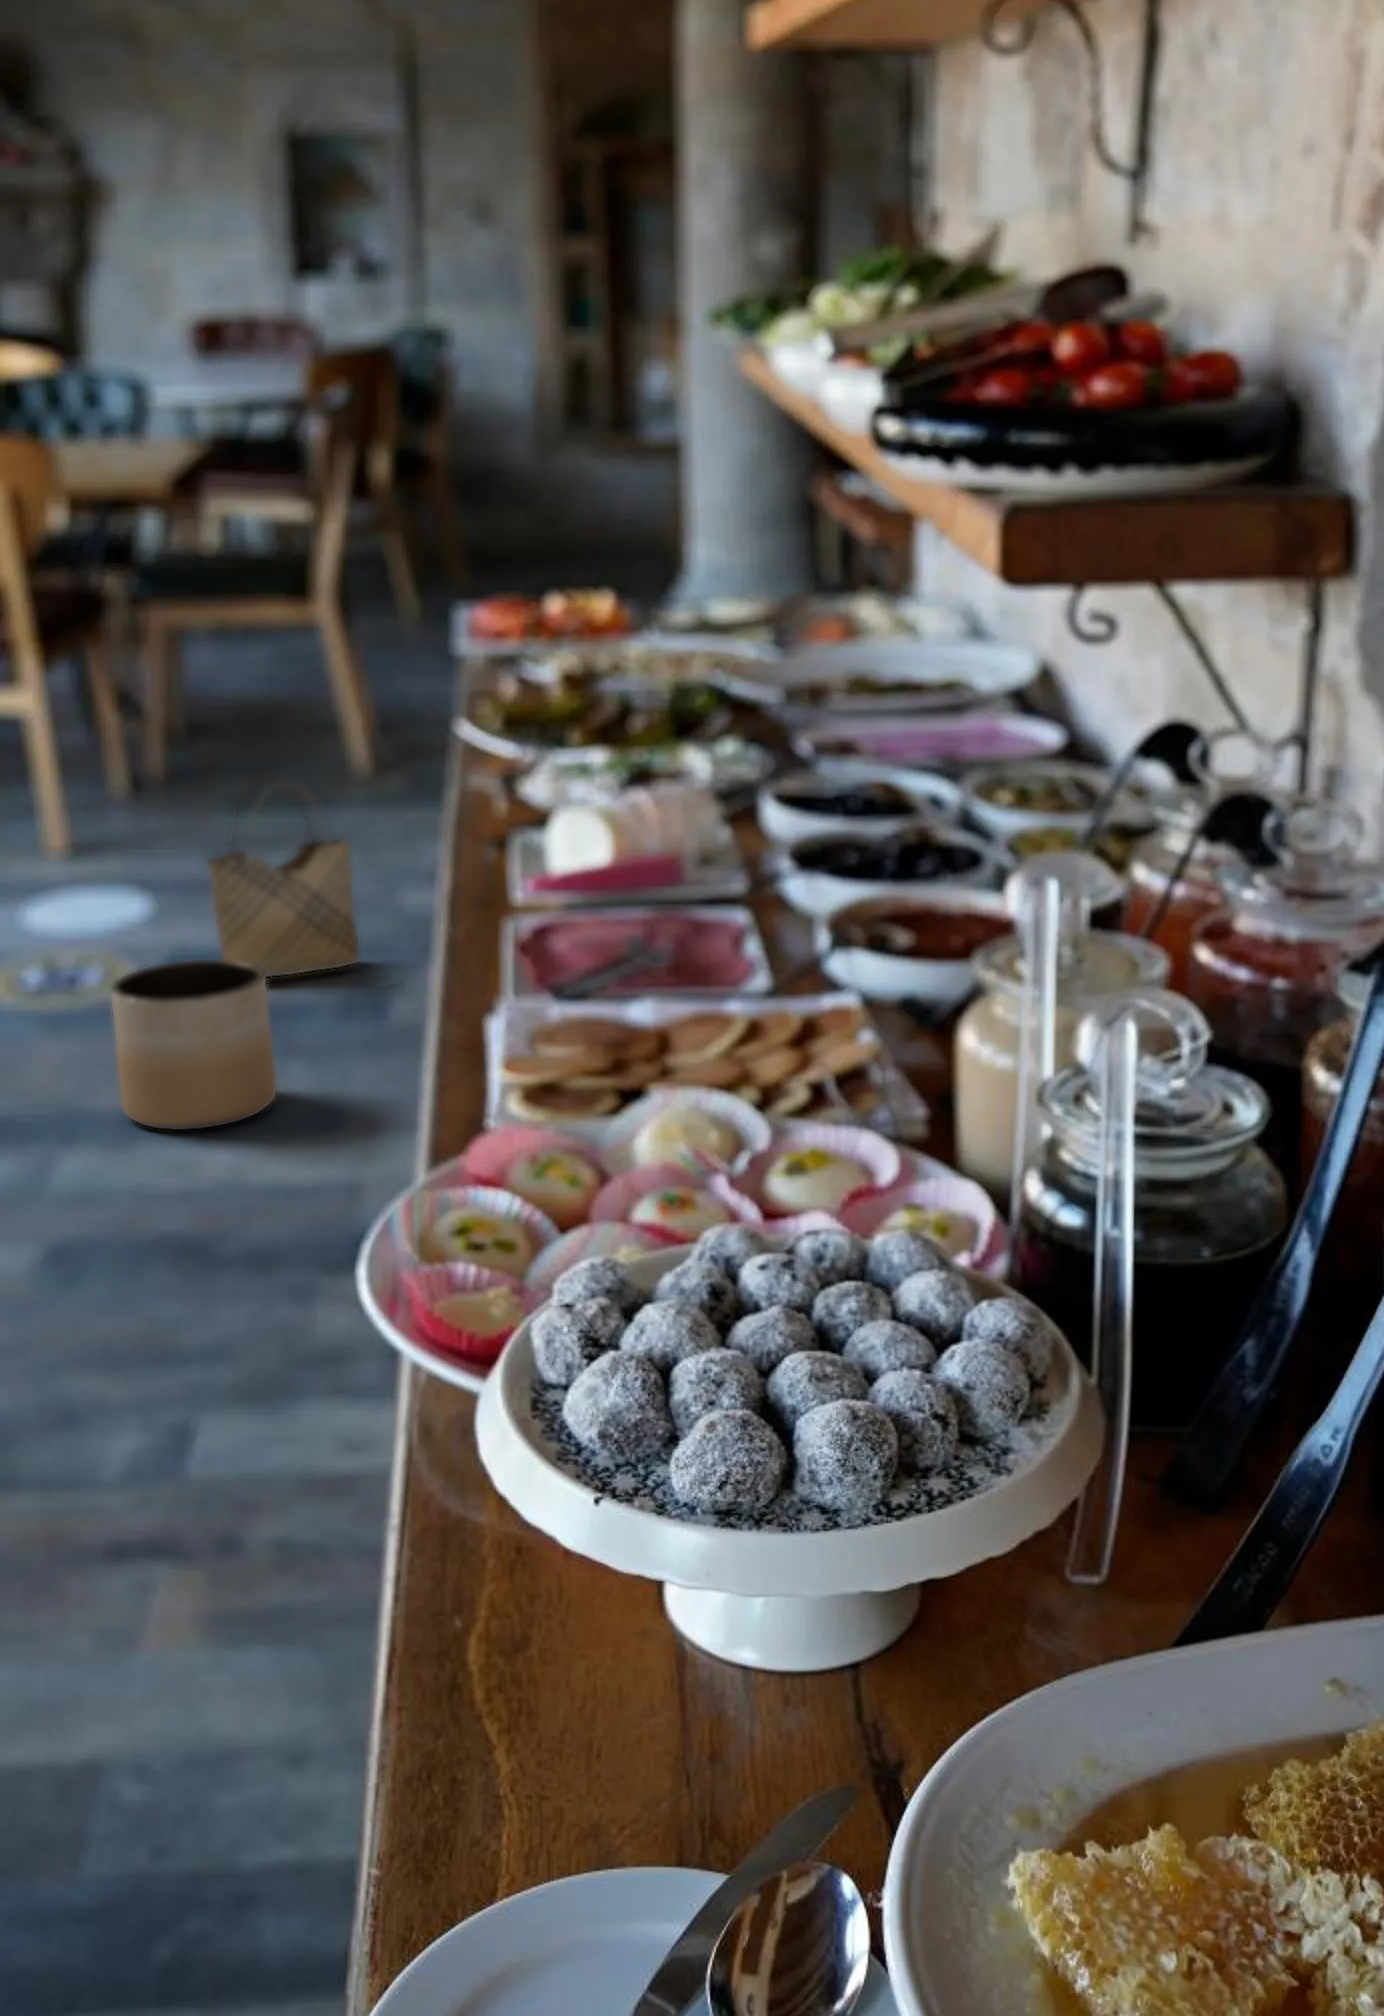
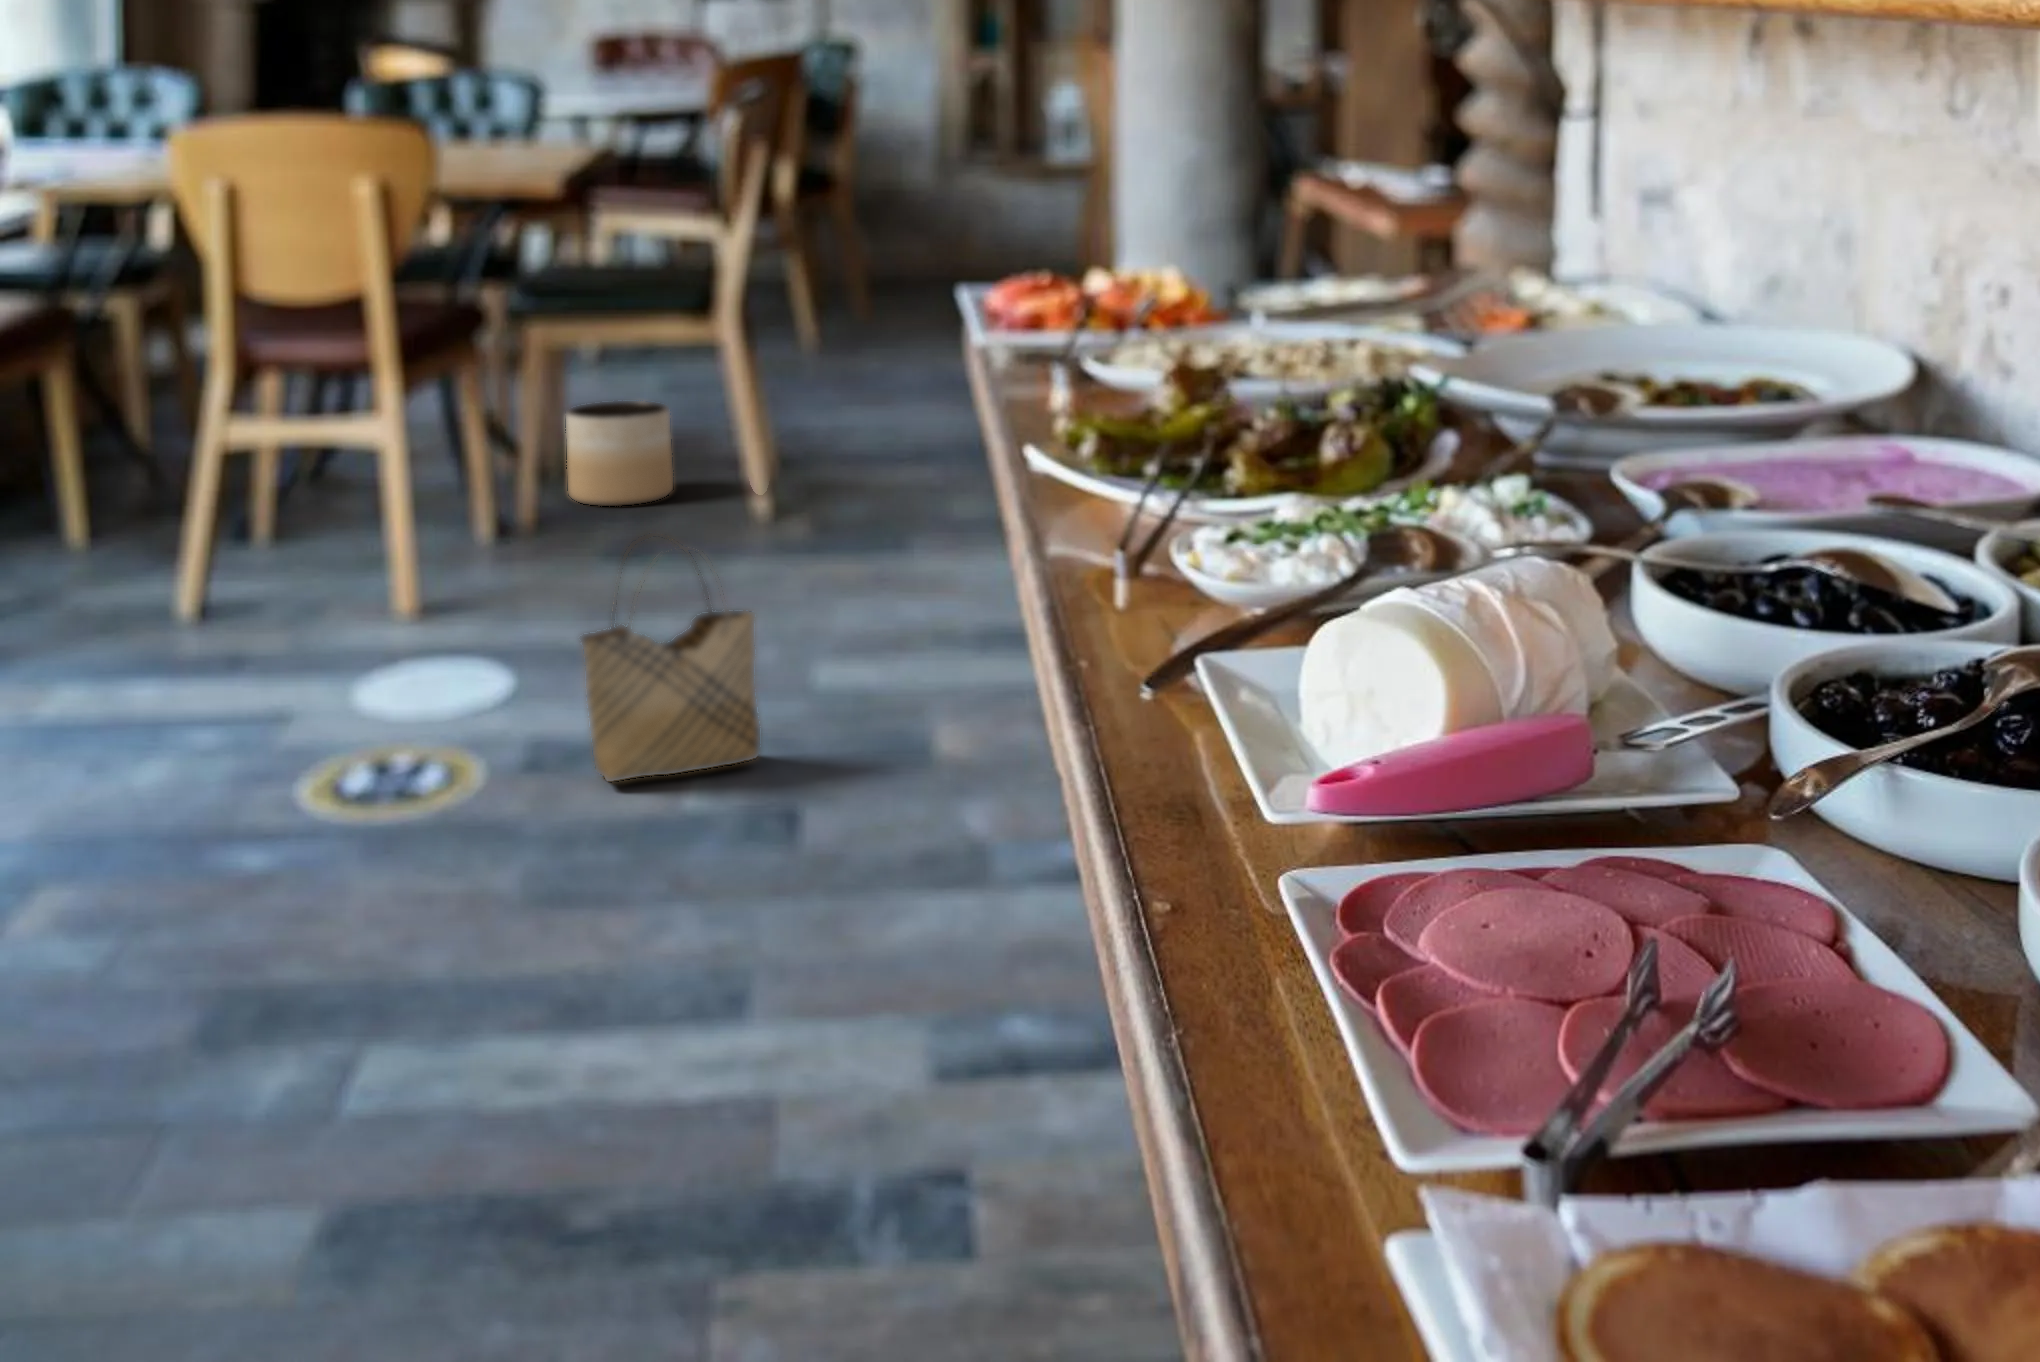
planter: present [111,960,276,1130] -> present [566,401,673,506]

